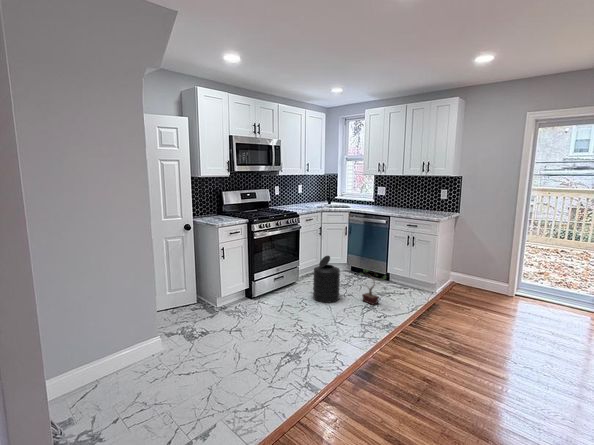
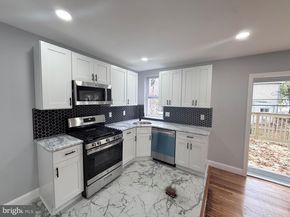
trash can: present [313,256,340,303] -> none [131,162,150,198]

